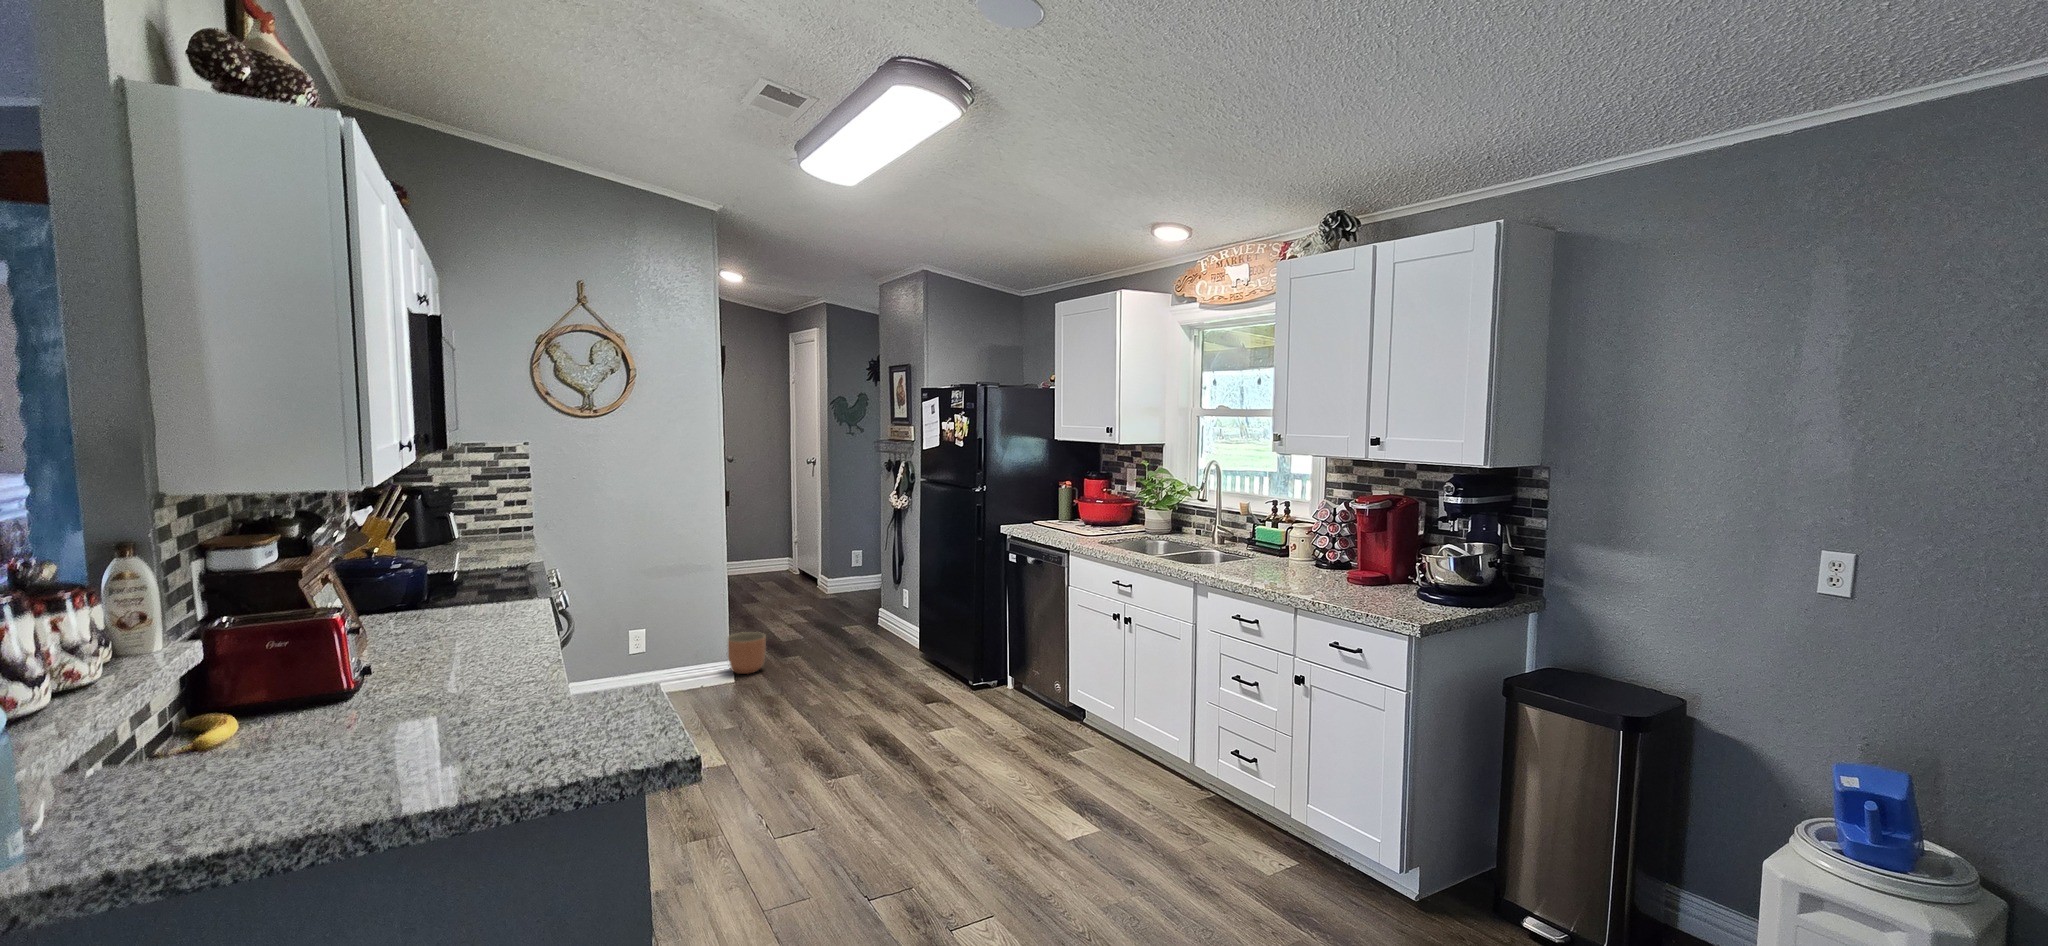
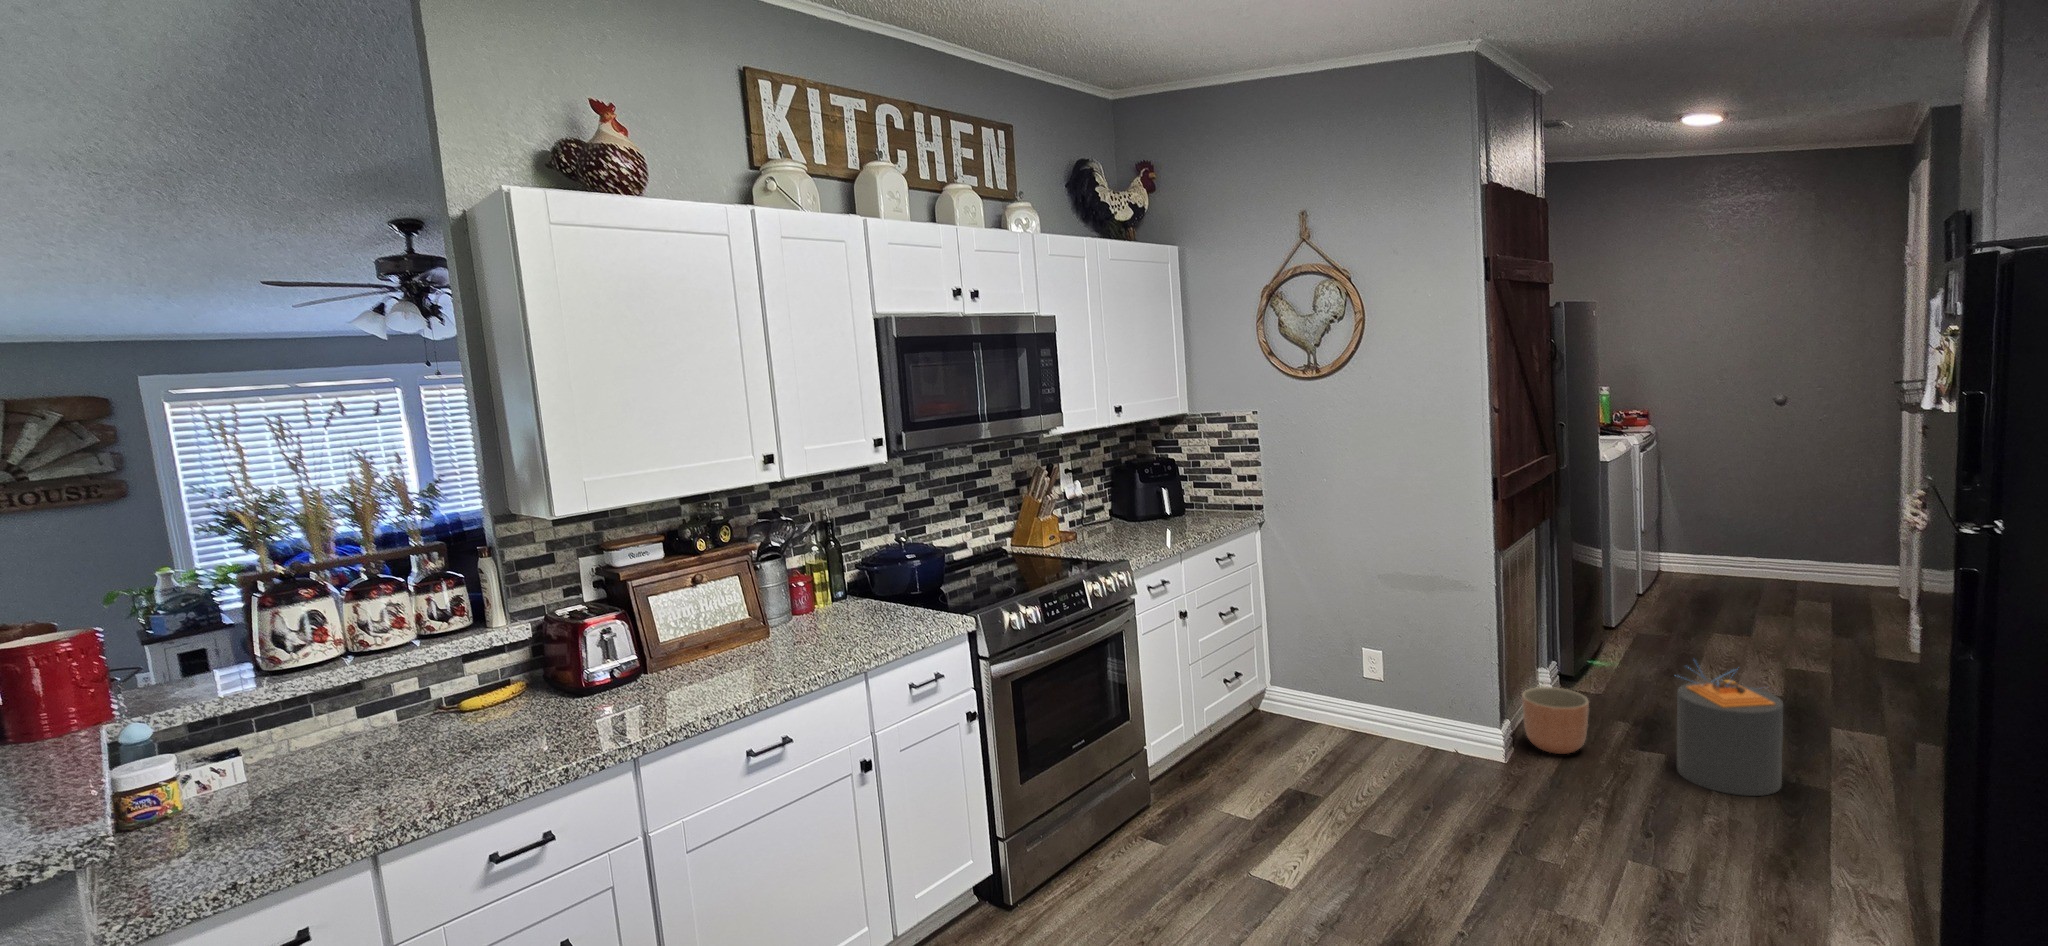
trash can: none [806,590,855,664] -> present [1675,661,1783,796]

